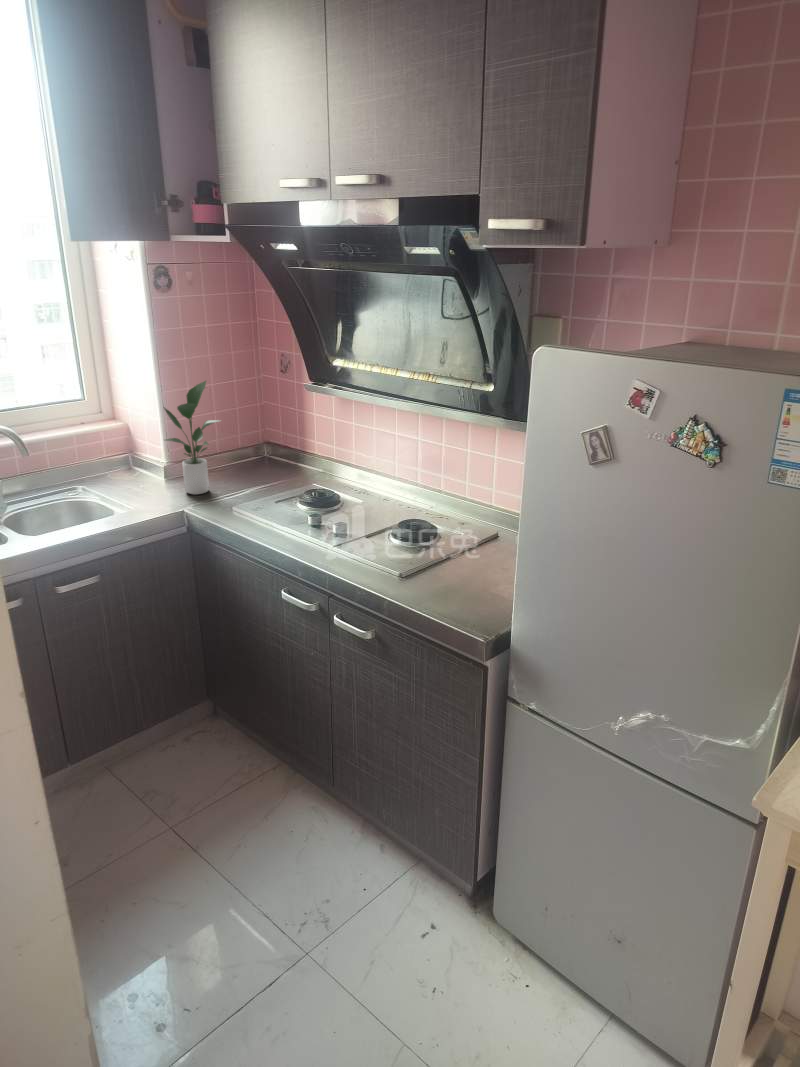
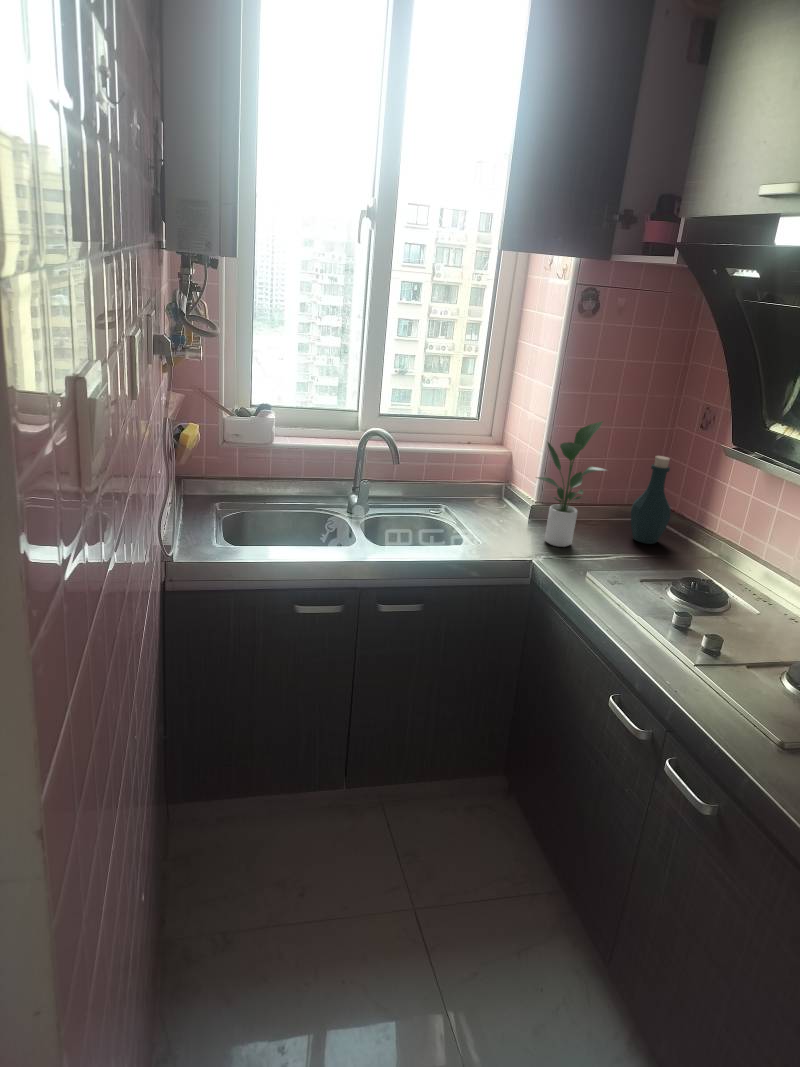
bottle: none [248,400,280,474] -> present [631,456,670,544]

